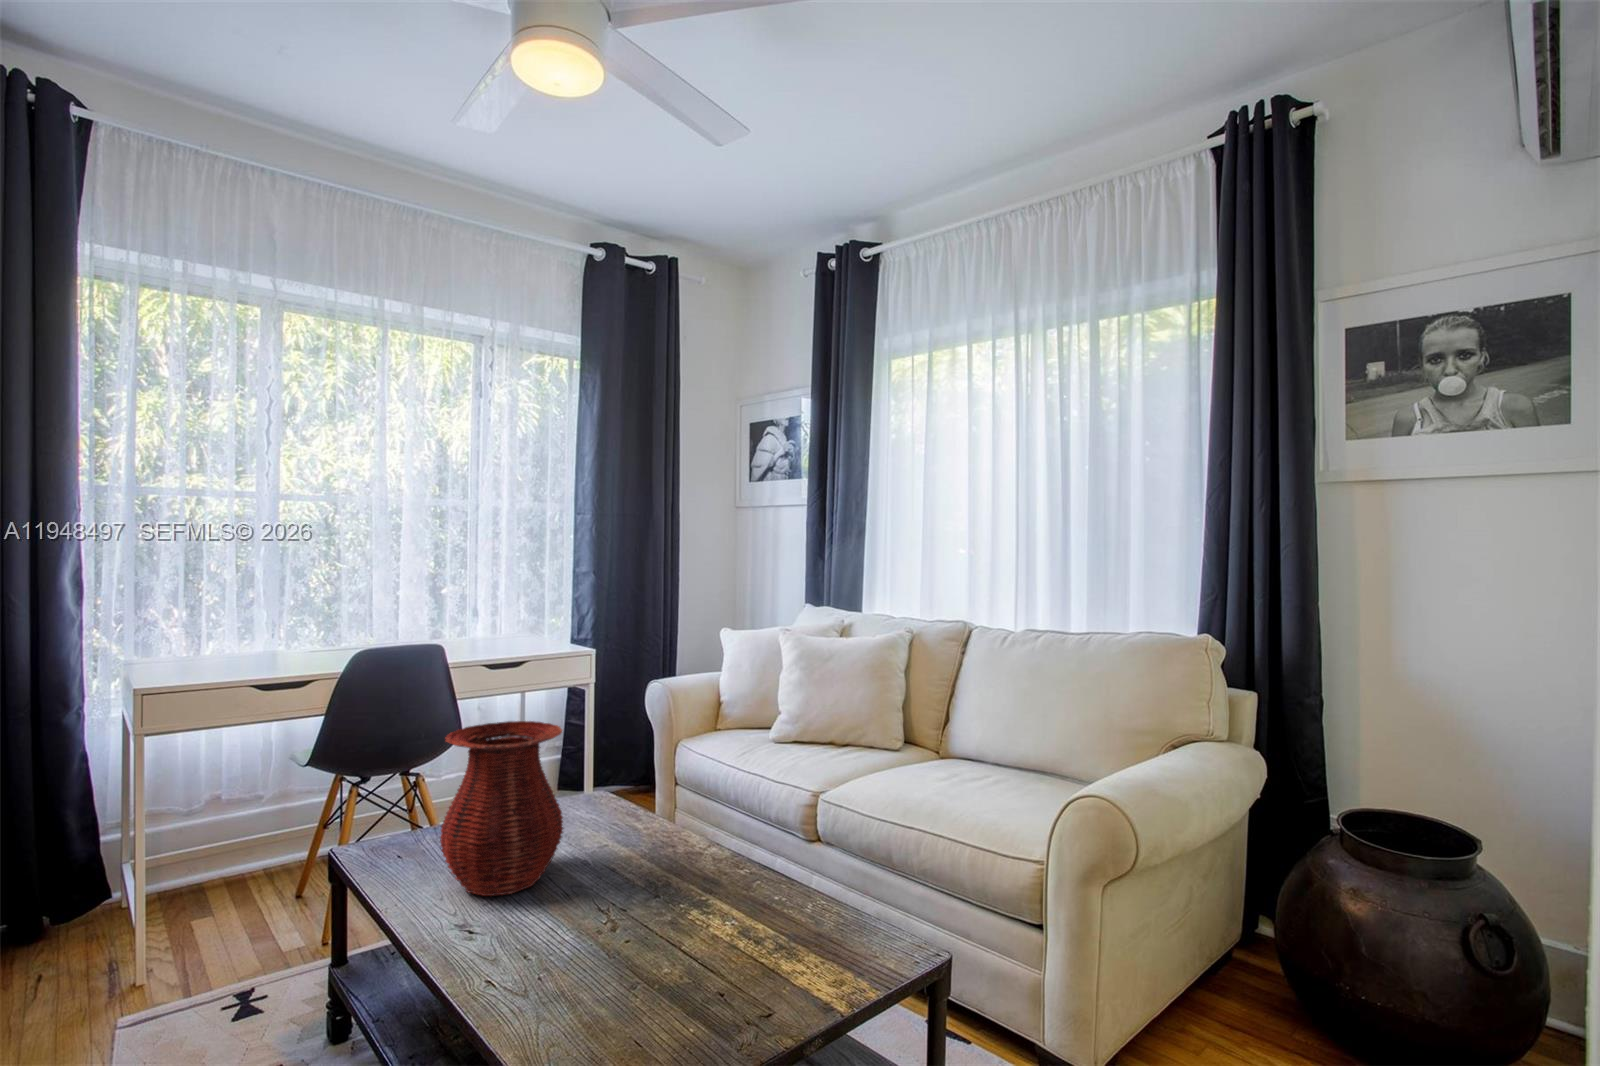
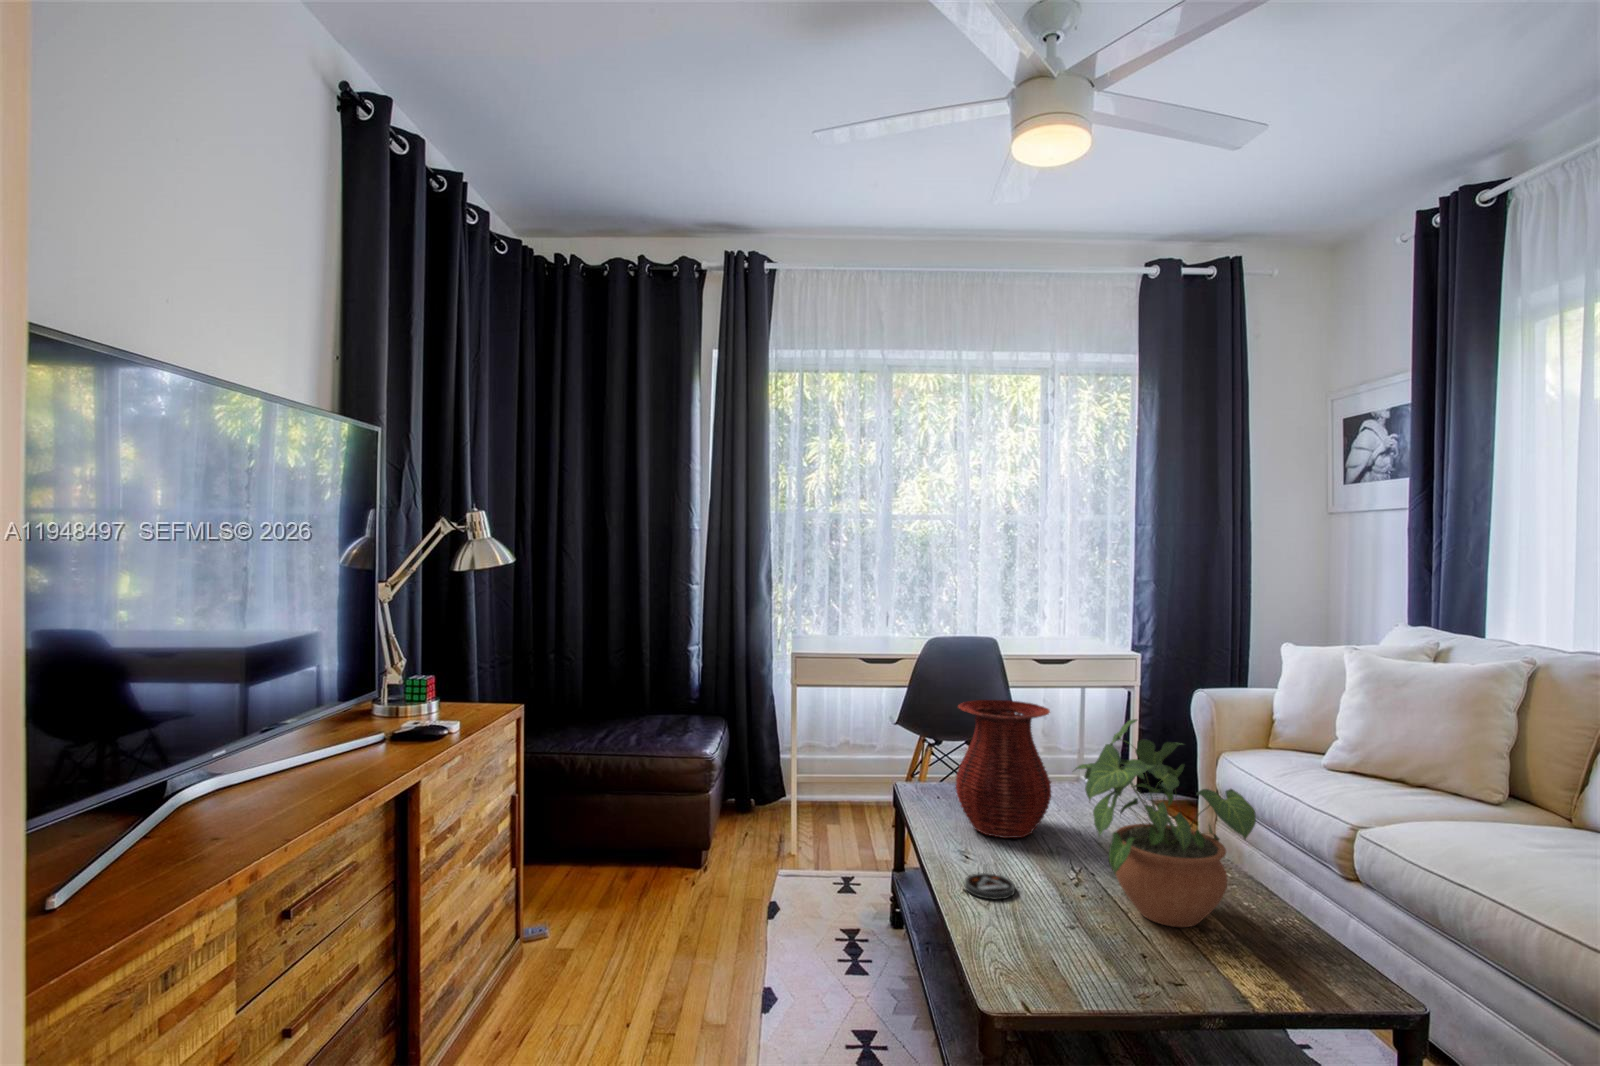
potted plant: none [619,726,804,949] -> present [1075,719,1256,927]
coaster: none [484,950,551,991] -> present [965,873,1015,899]

